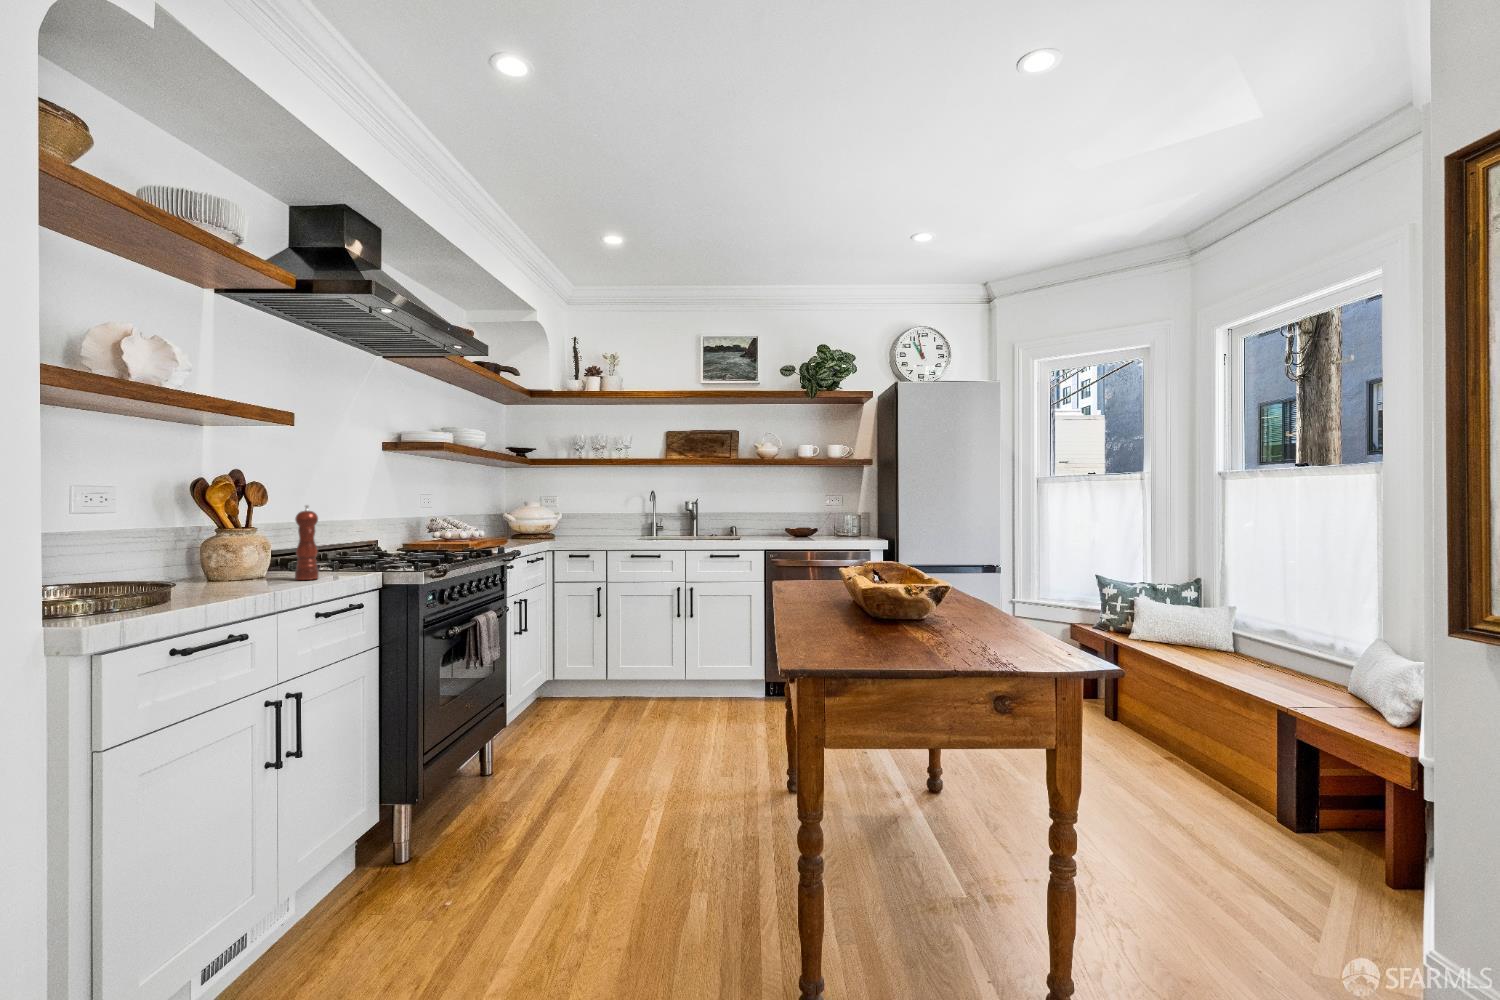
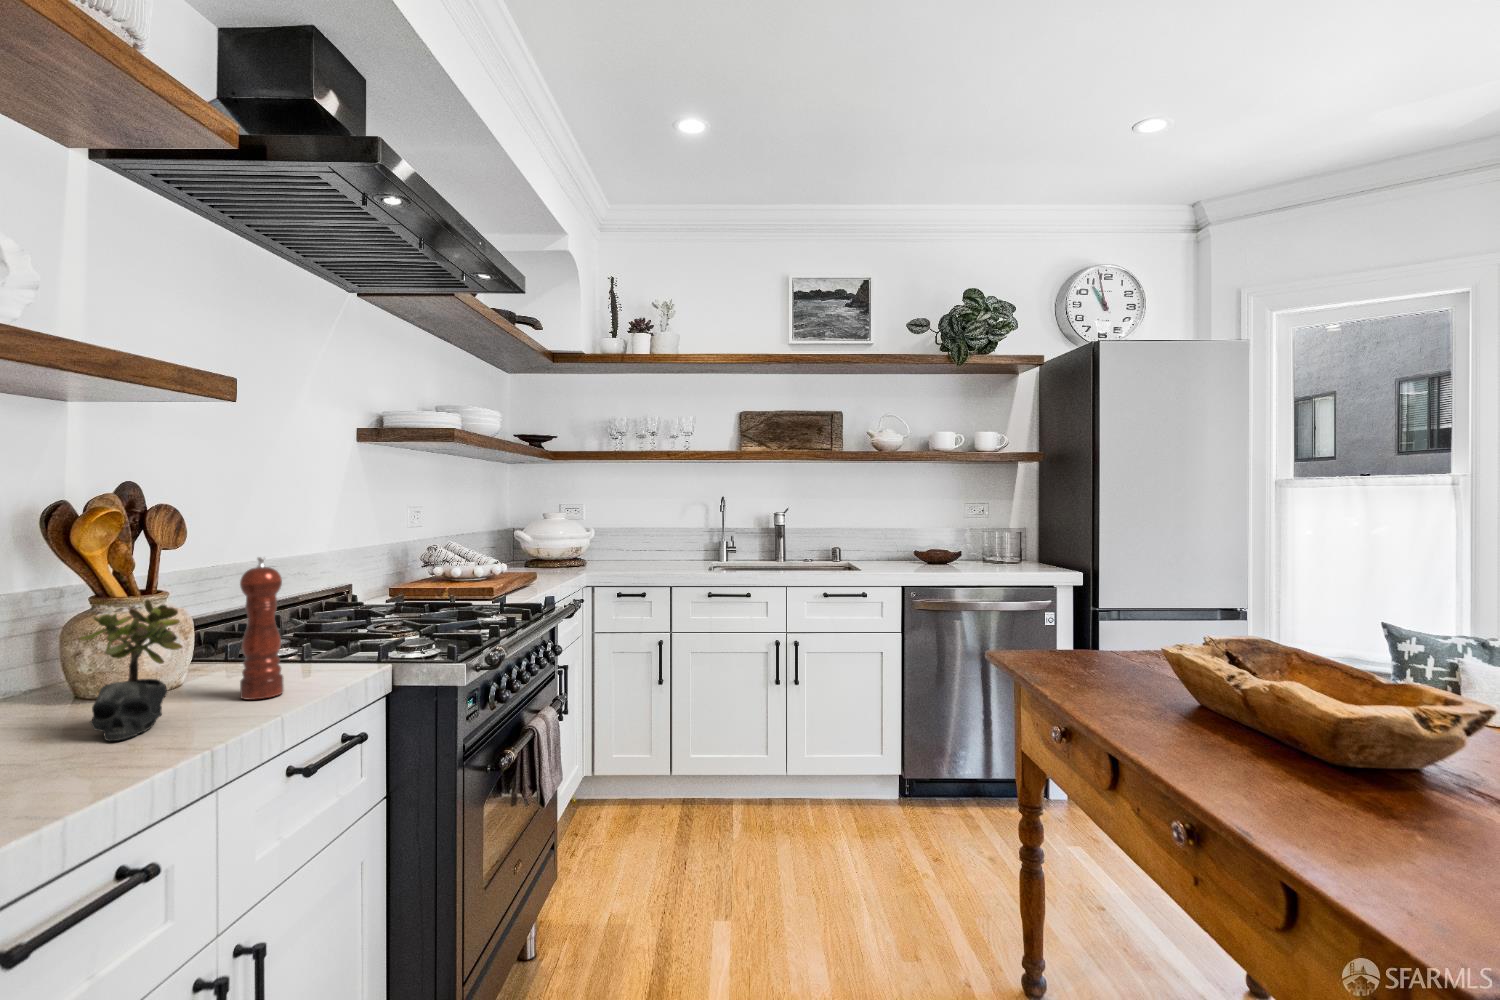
succulent plant: none [211,523,264,590] -> present [78,600,182,741]

